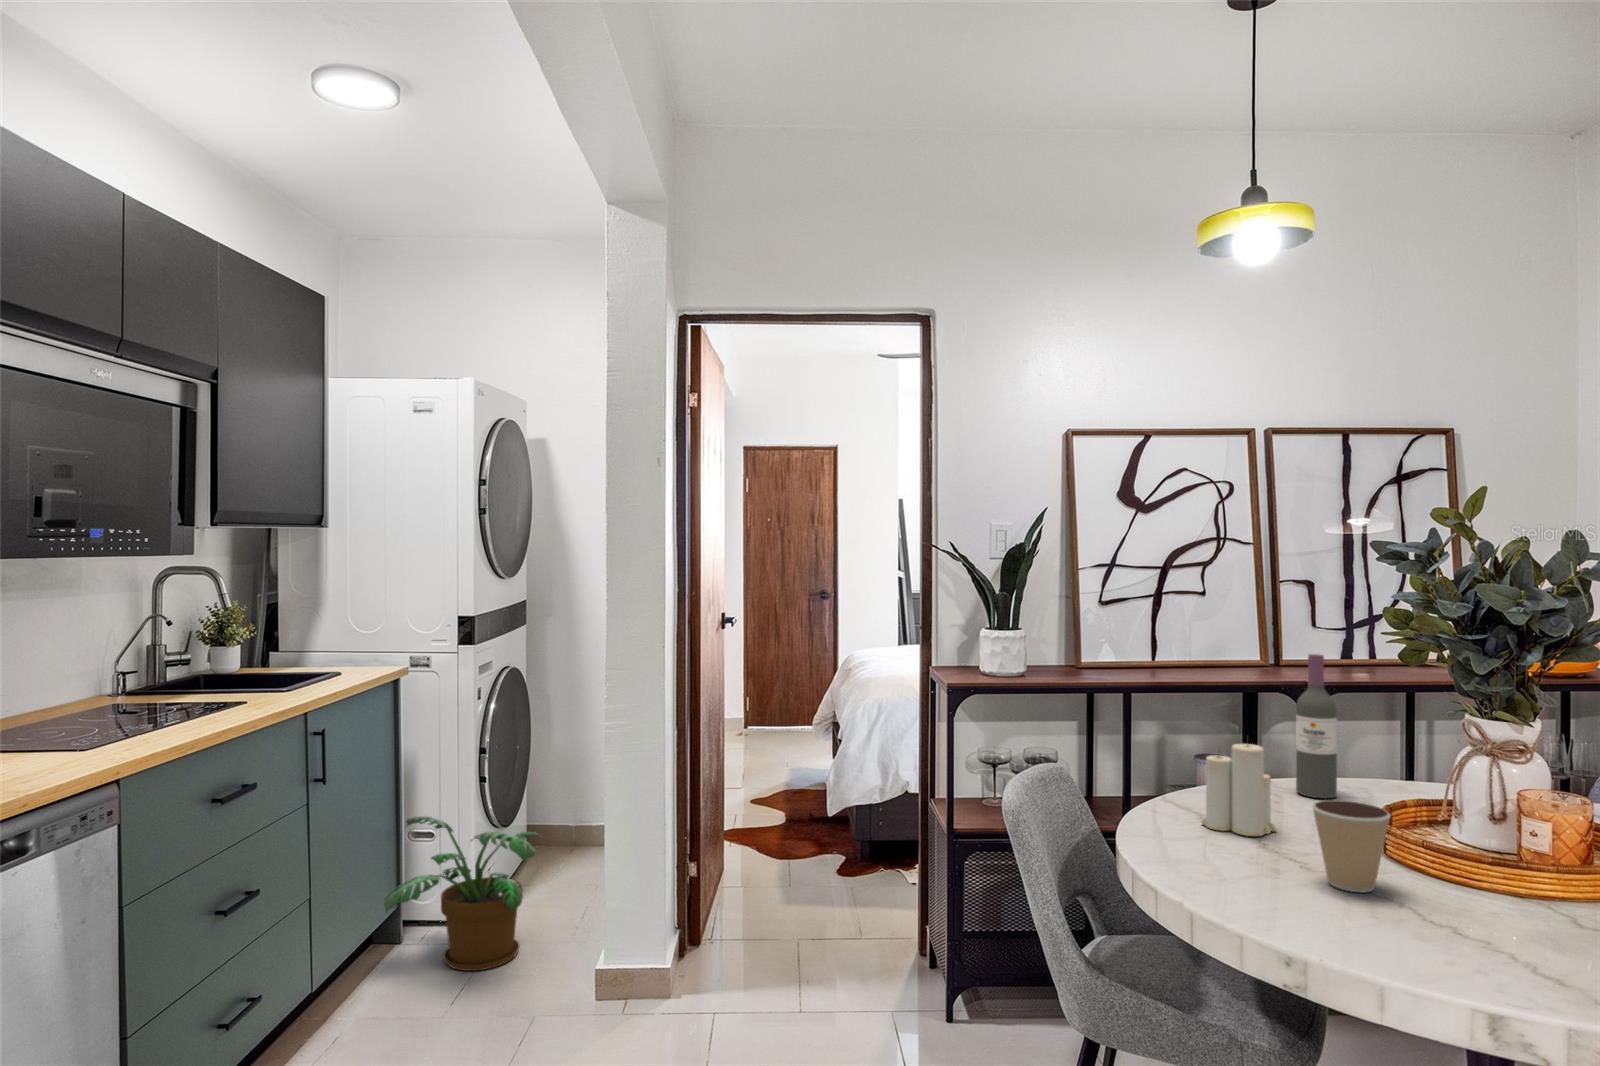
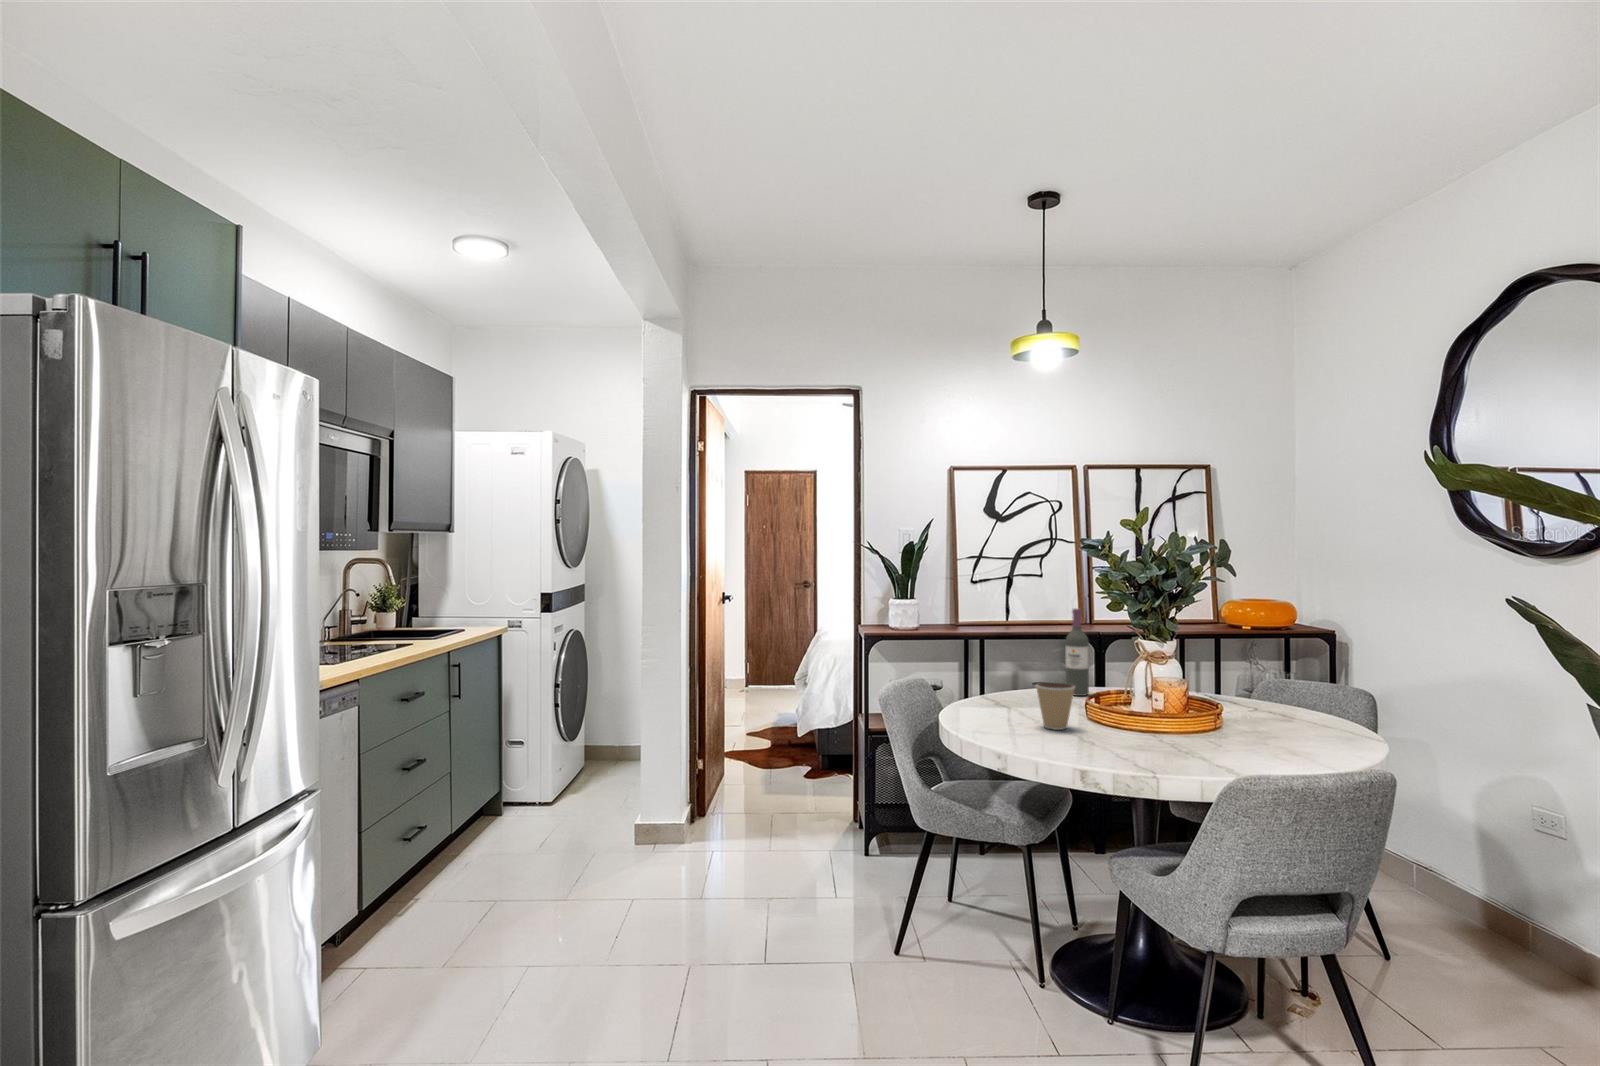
candle: present [1202,744,1277,836] -> none [995,652,1036,710]
potted plant: present [384,816,543,971] -> none [494,728,600,828]

